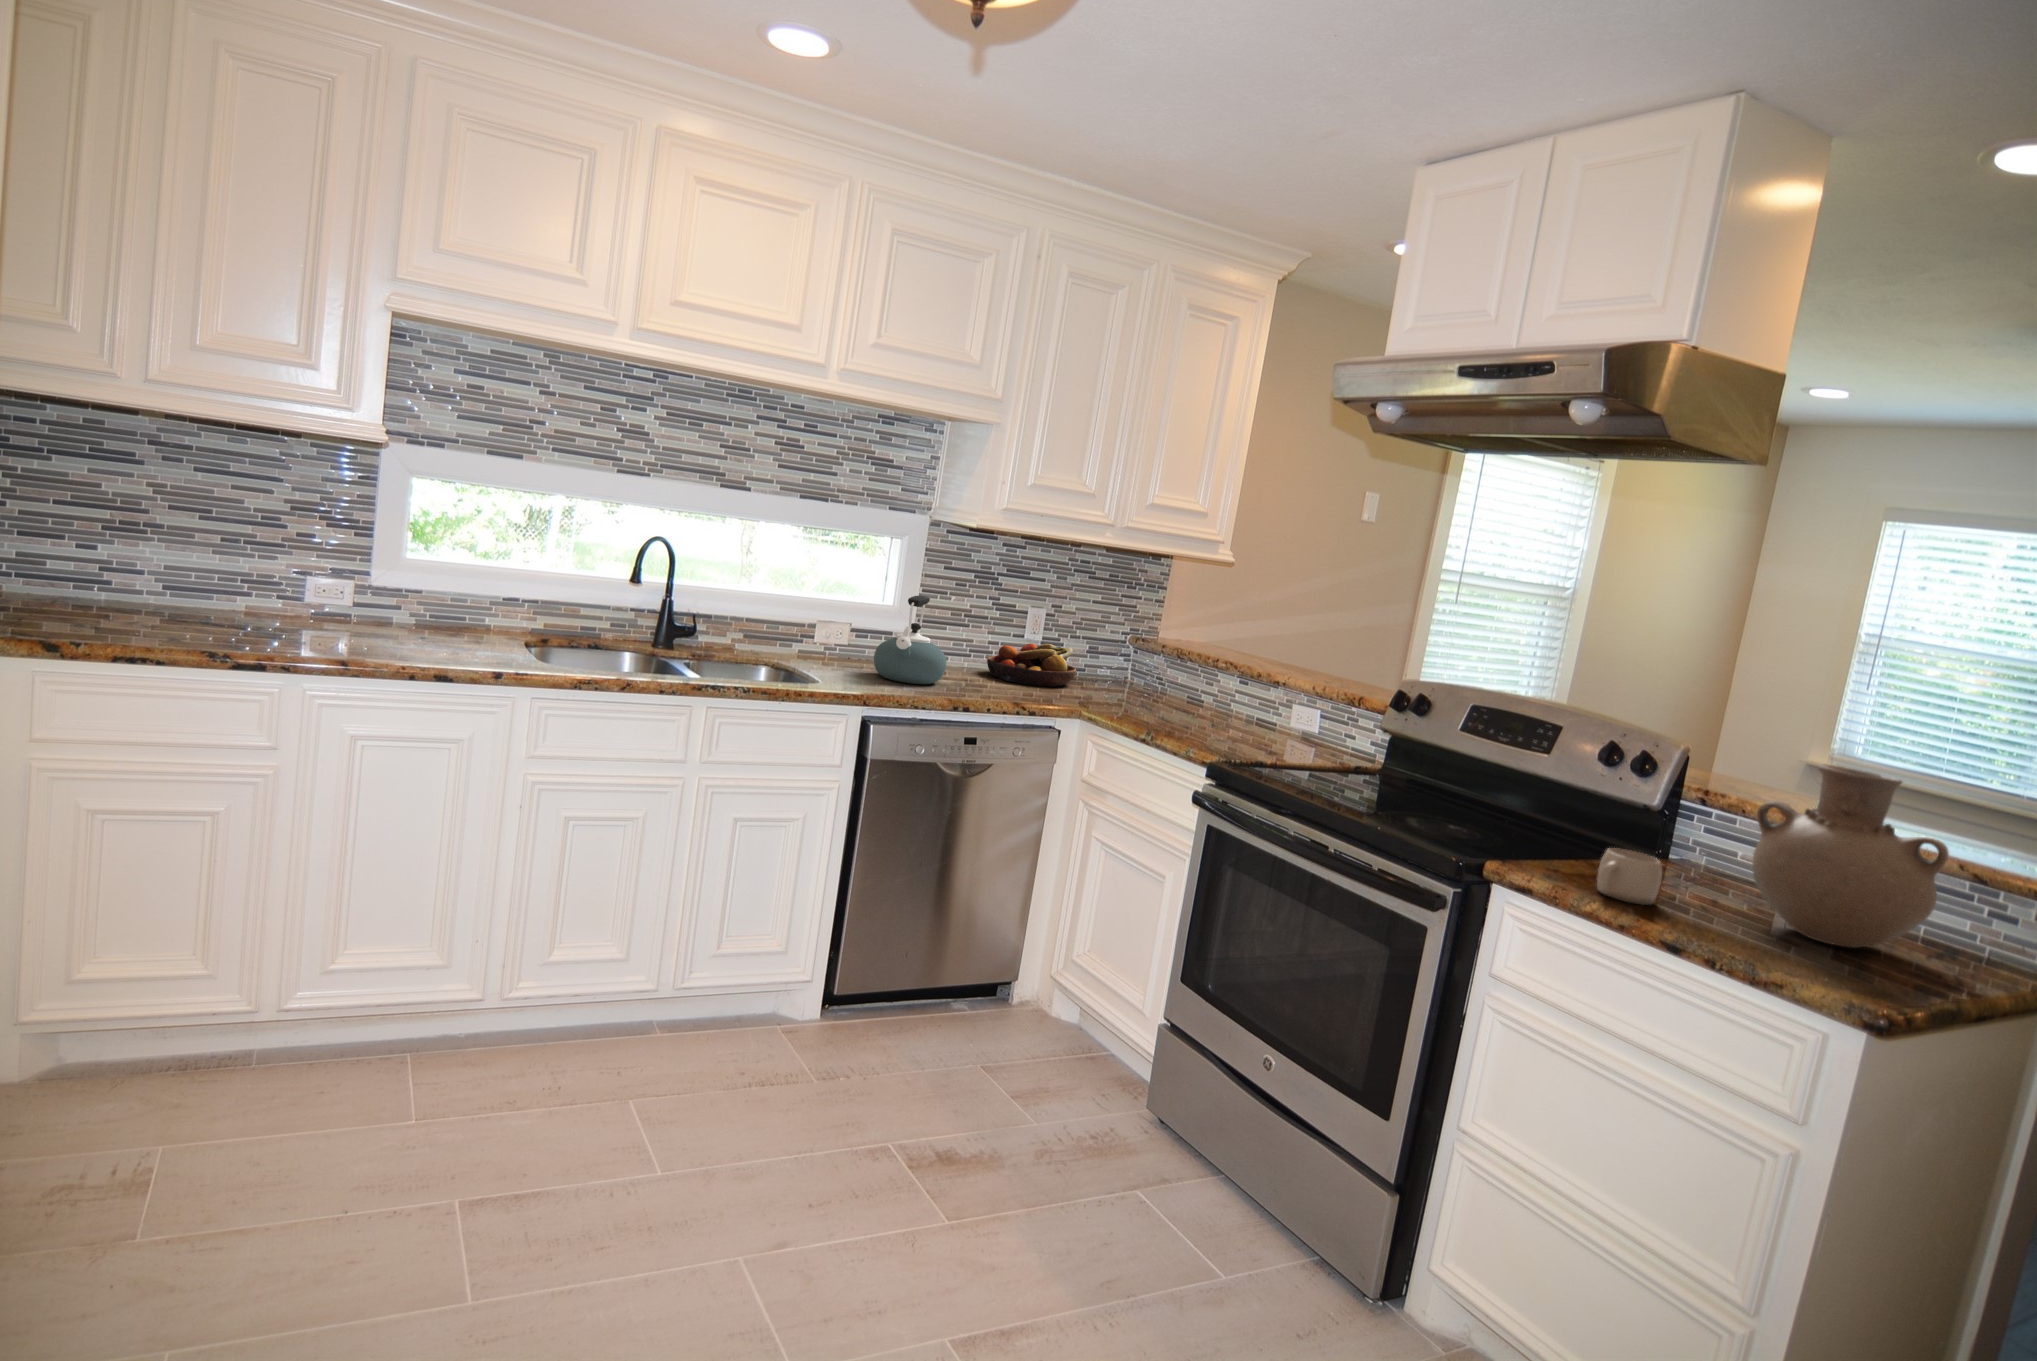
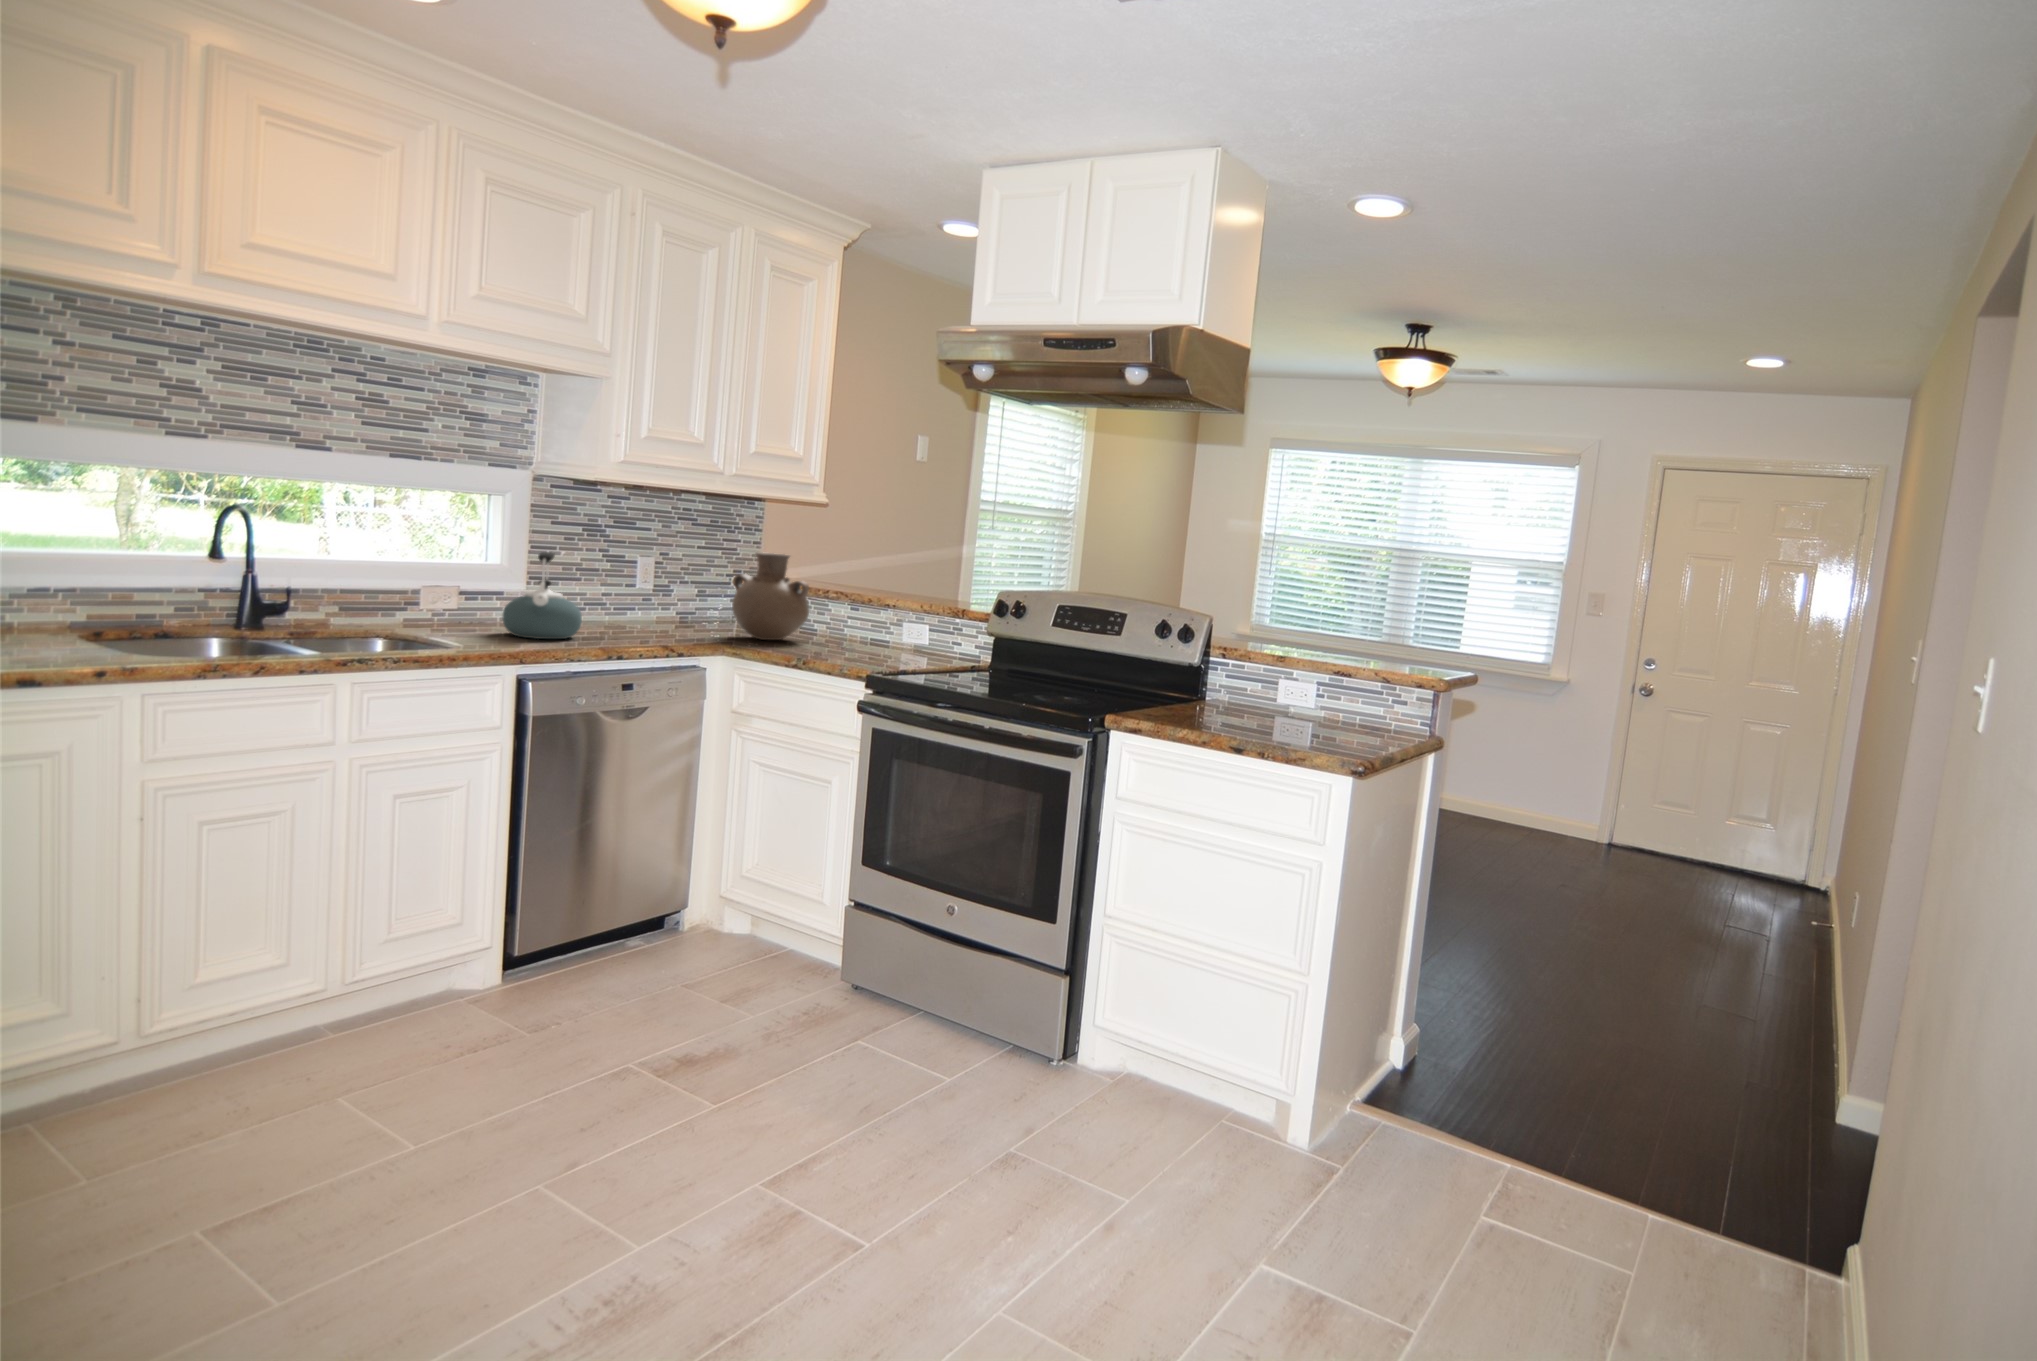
fruit bowl: present [987,643,1076,687] -> none [606,591,697,631]
vase: present [1752,764,1949,947] -> present [732,552,809,640]
mug: present [1597,848,1662,905] -> none [1182,692,1222,728]

